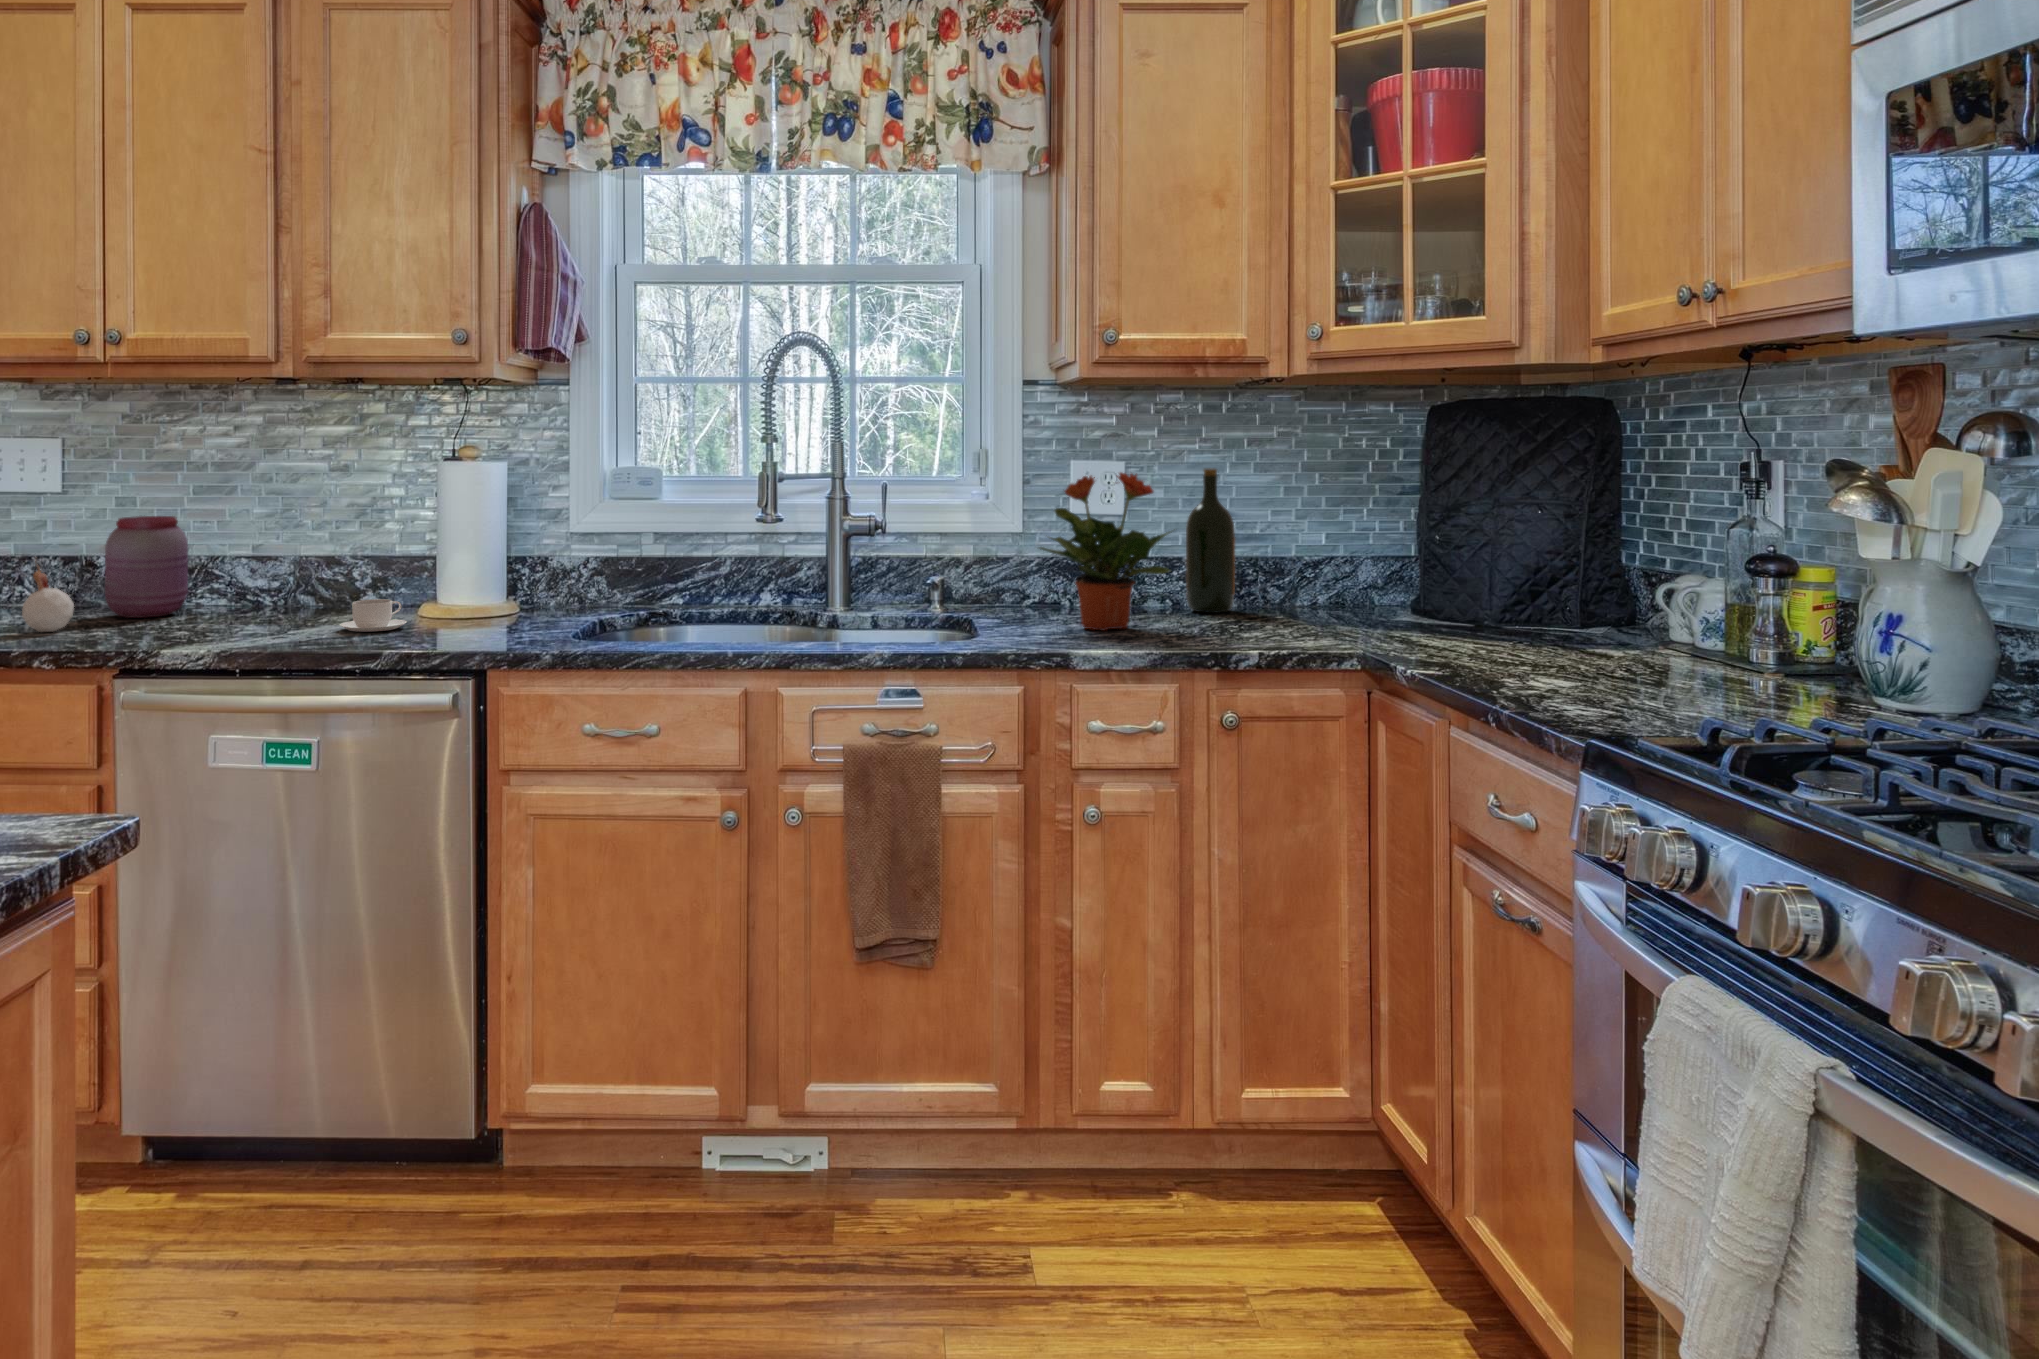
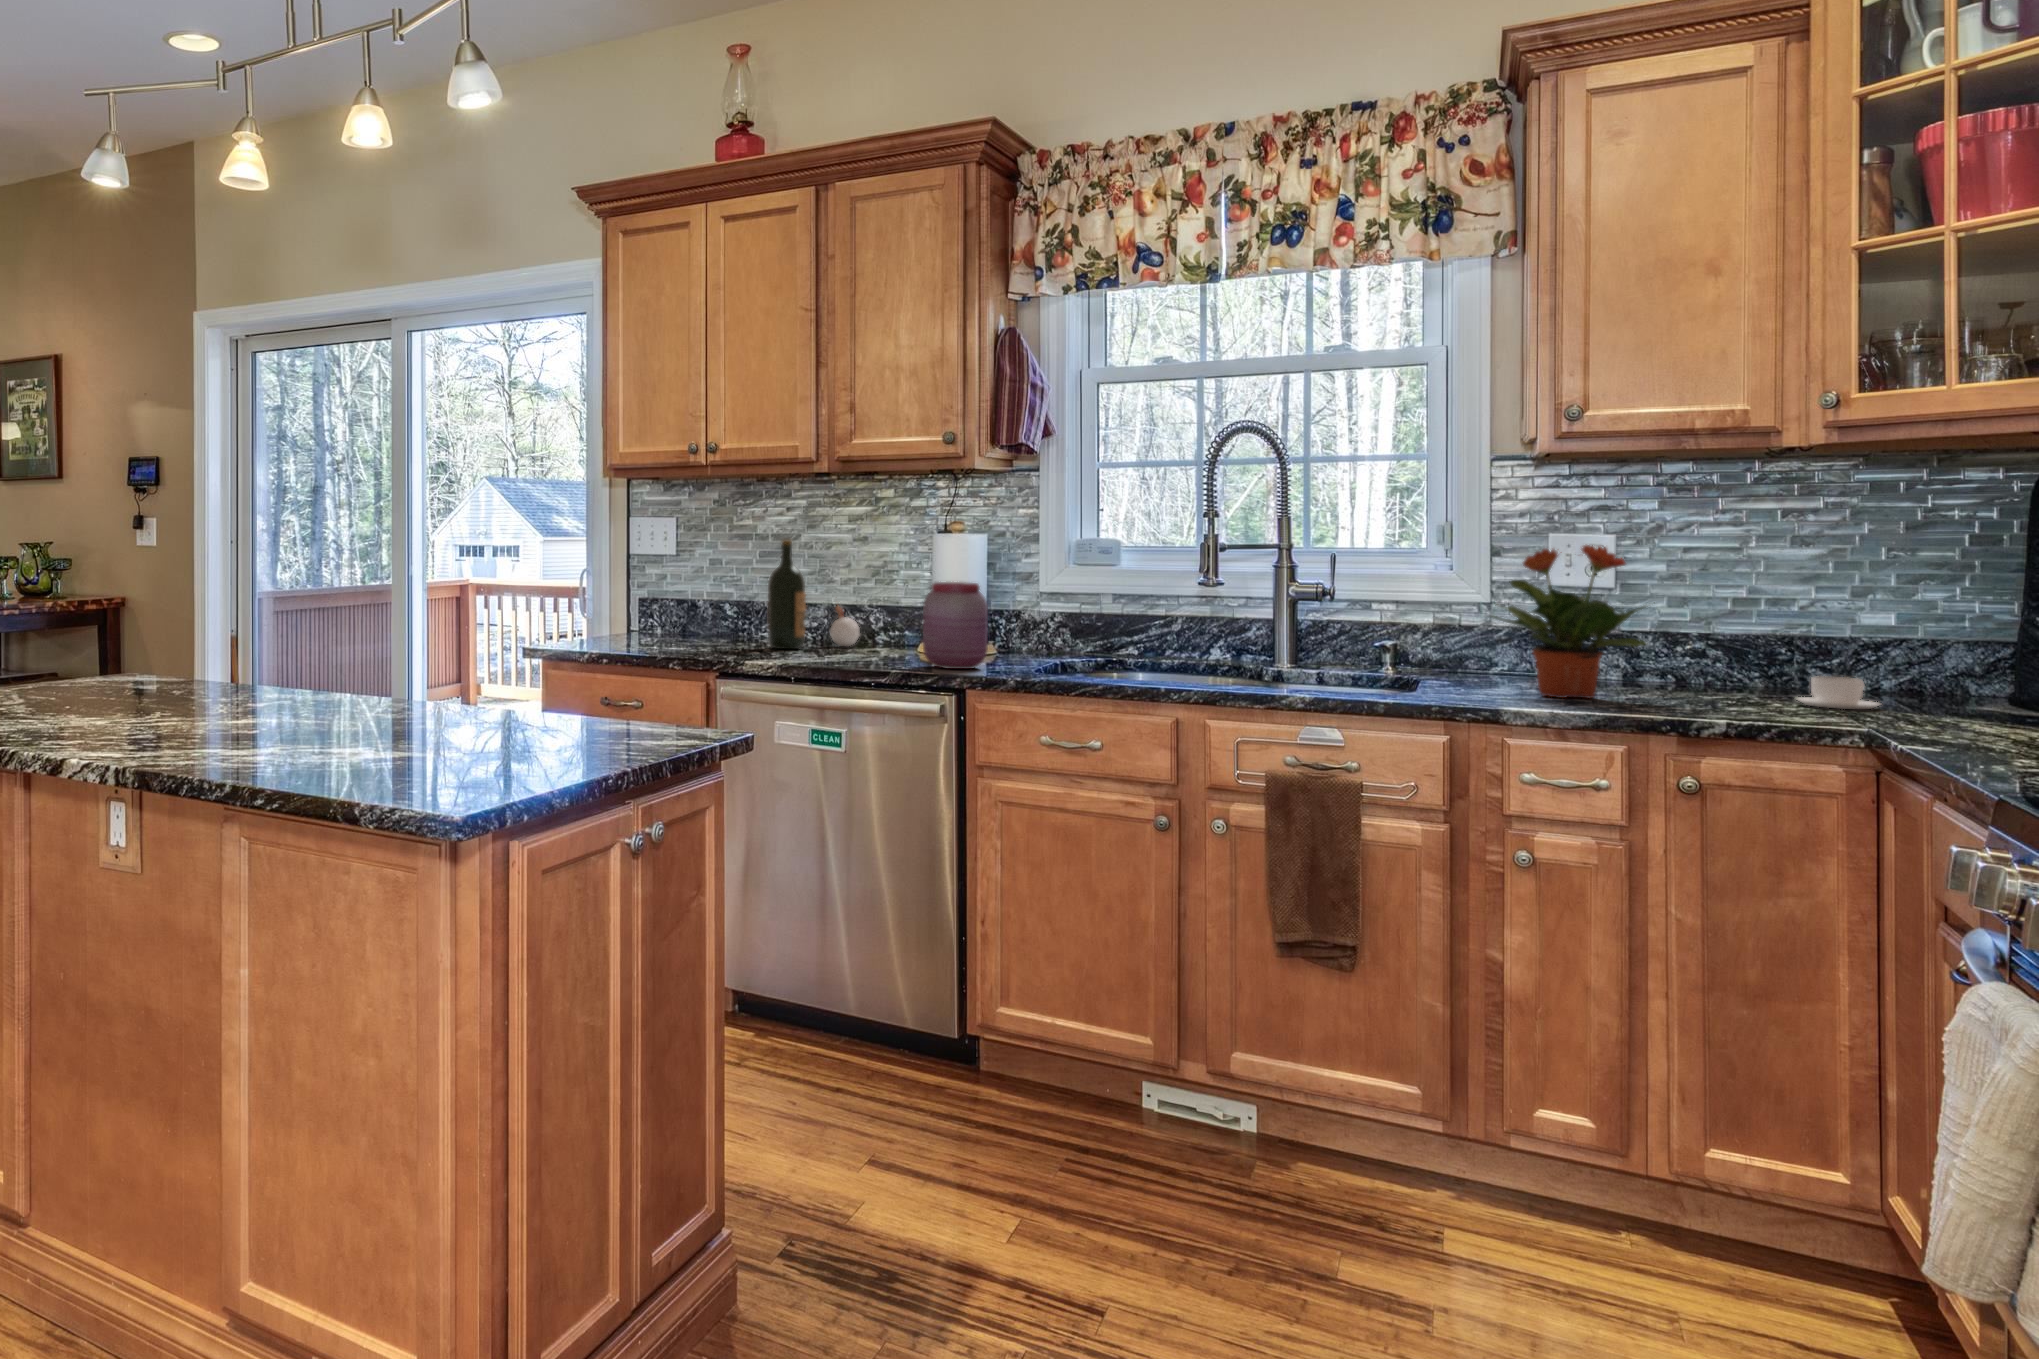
wine bottle: present [1186,468,1235,613] -> present [768,539,806,649]
jar: present [105,516,188,618] -> present [923,582,988,669]
candle: present [22,564,74,632] -> present [830,606,859,647]
coffee cup: present [340,599,407,632] -> present [1797,676,1880,709]

